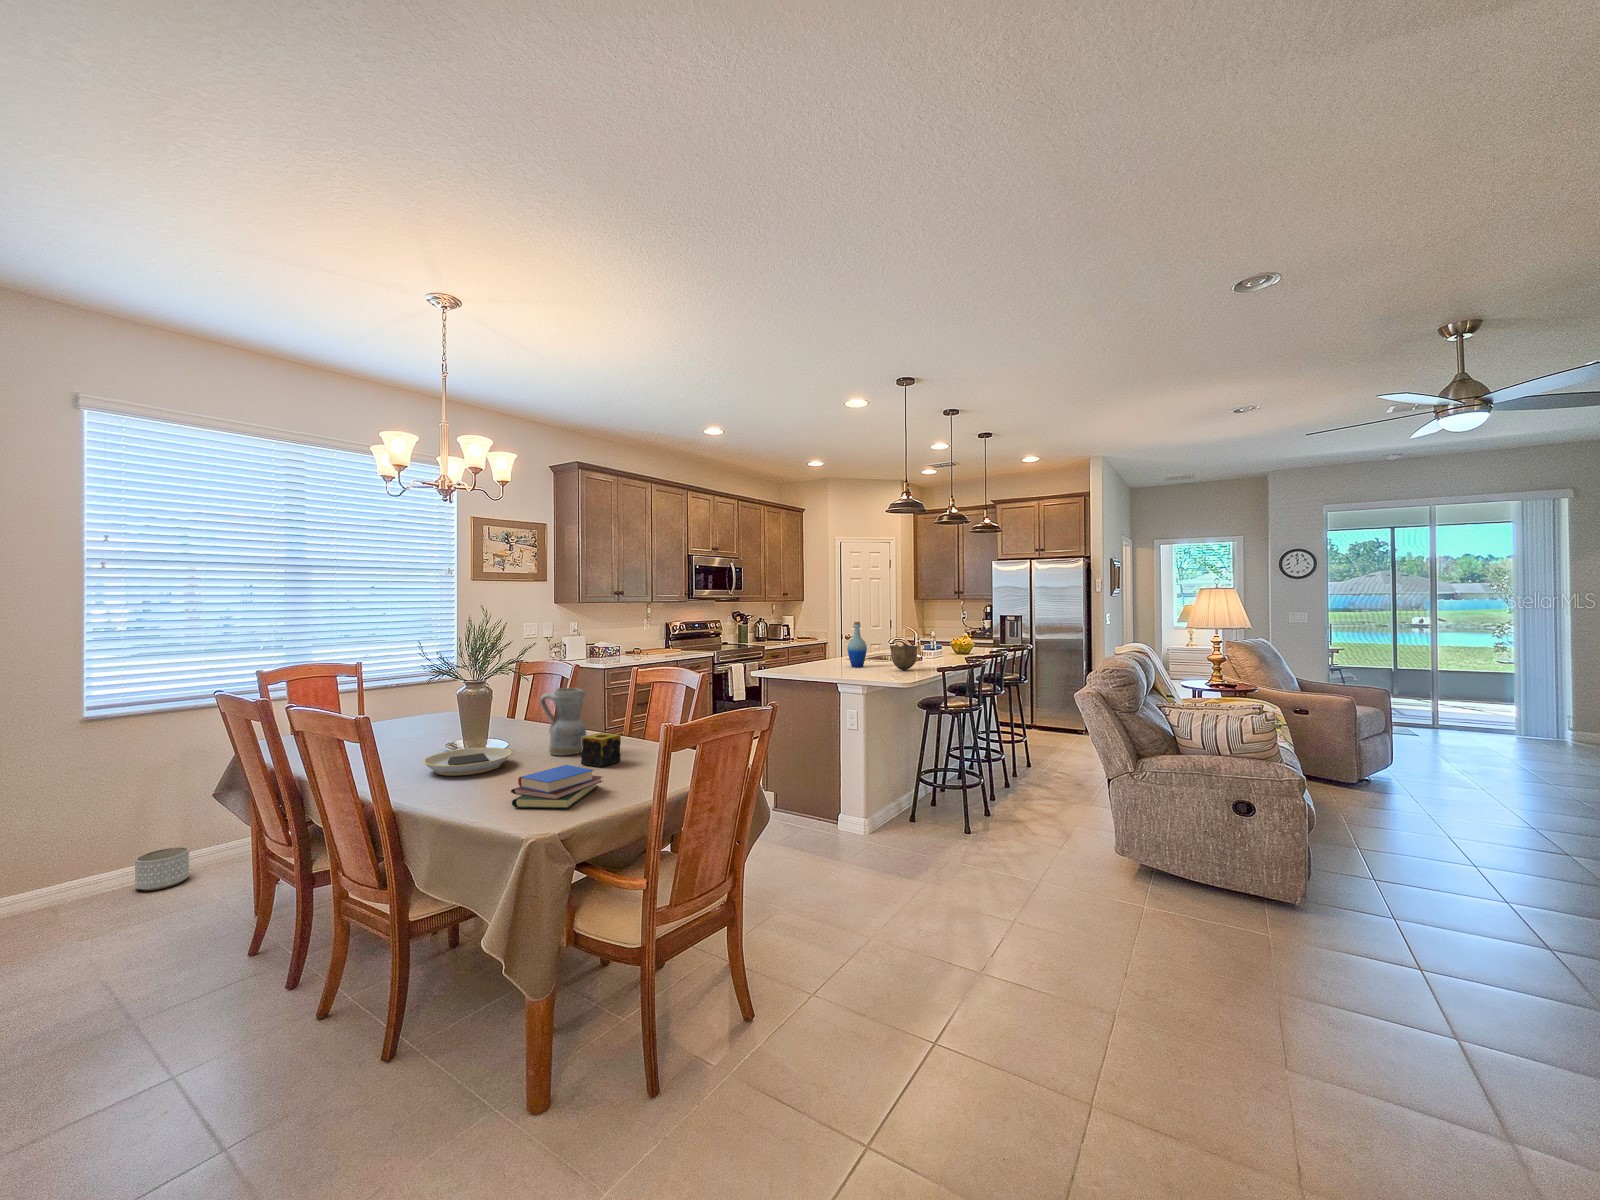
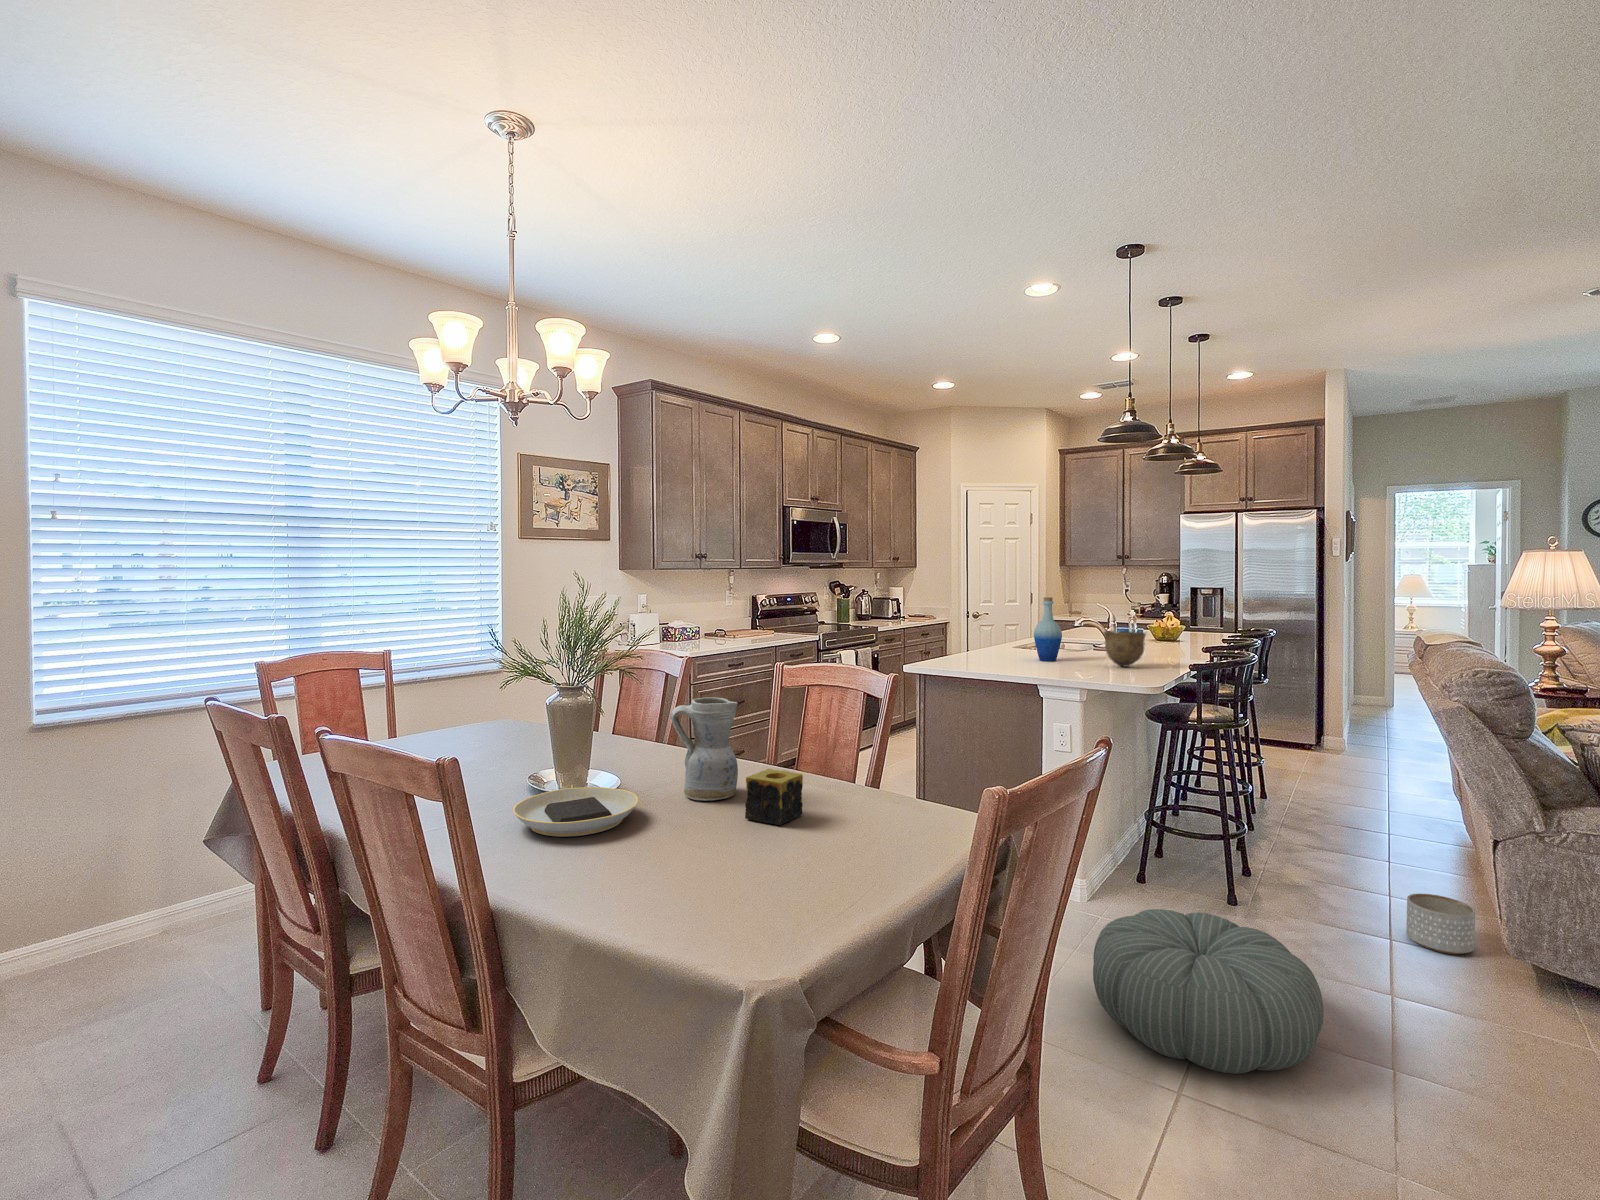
book: present [511,765,603,808] -> none [677,830,812,916]
pouf: none [839,831,978,928] -> present [1093,909,1323,1074]
planter: present [135,847,189,891] -> present [1406,893,1475,954]

